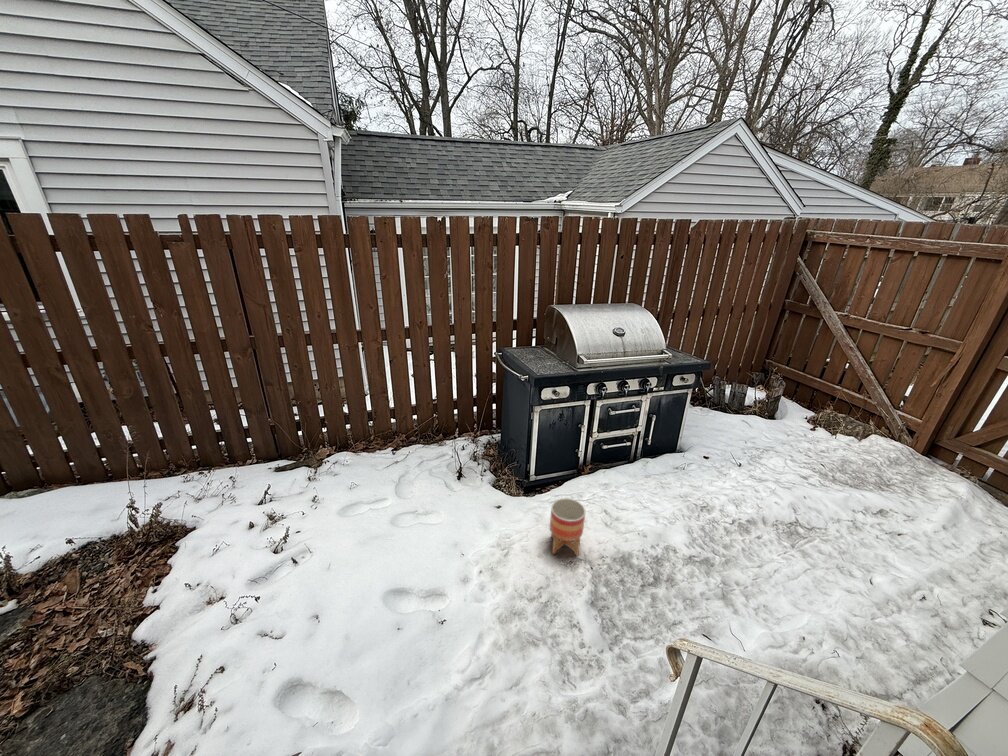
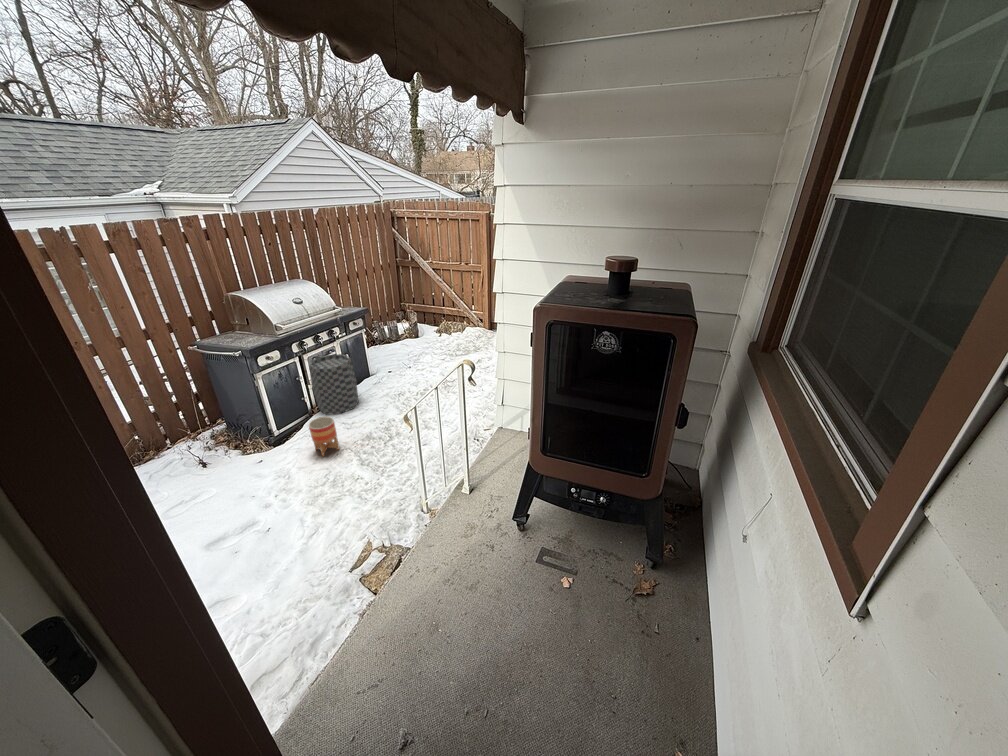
trash can: none [590,410,653,497] -> present [309,354,358,415]

